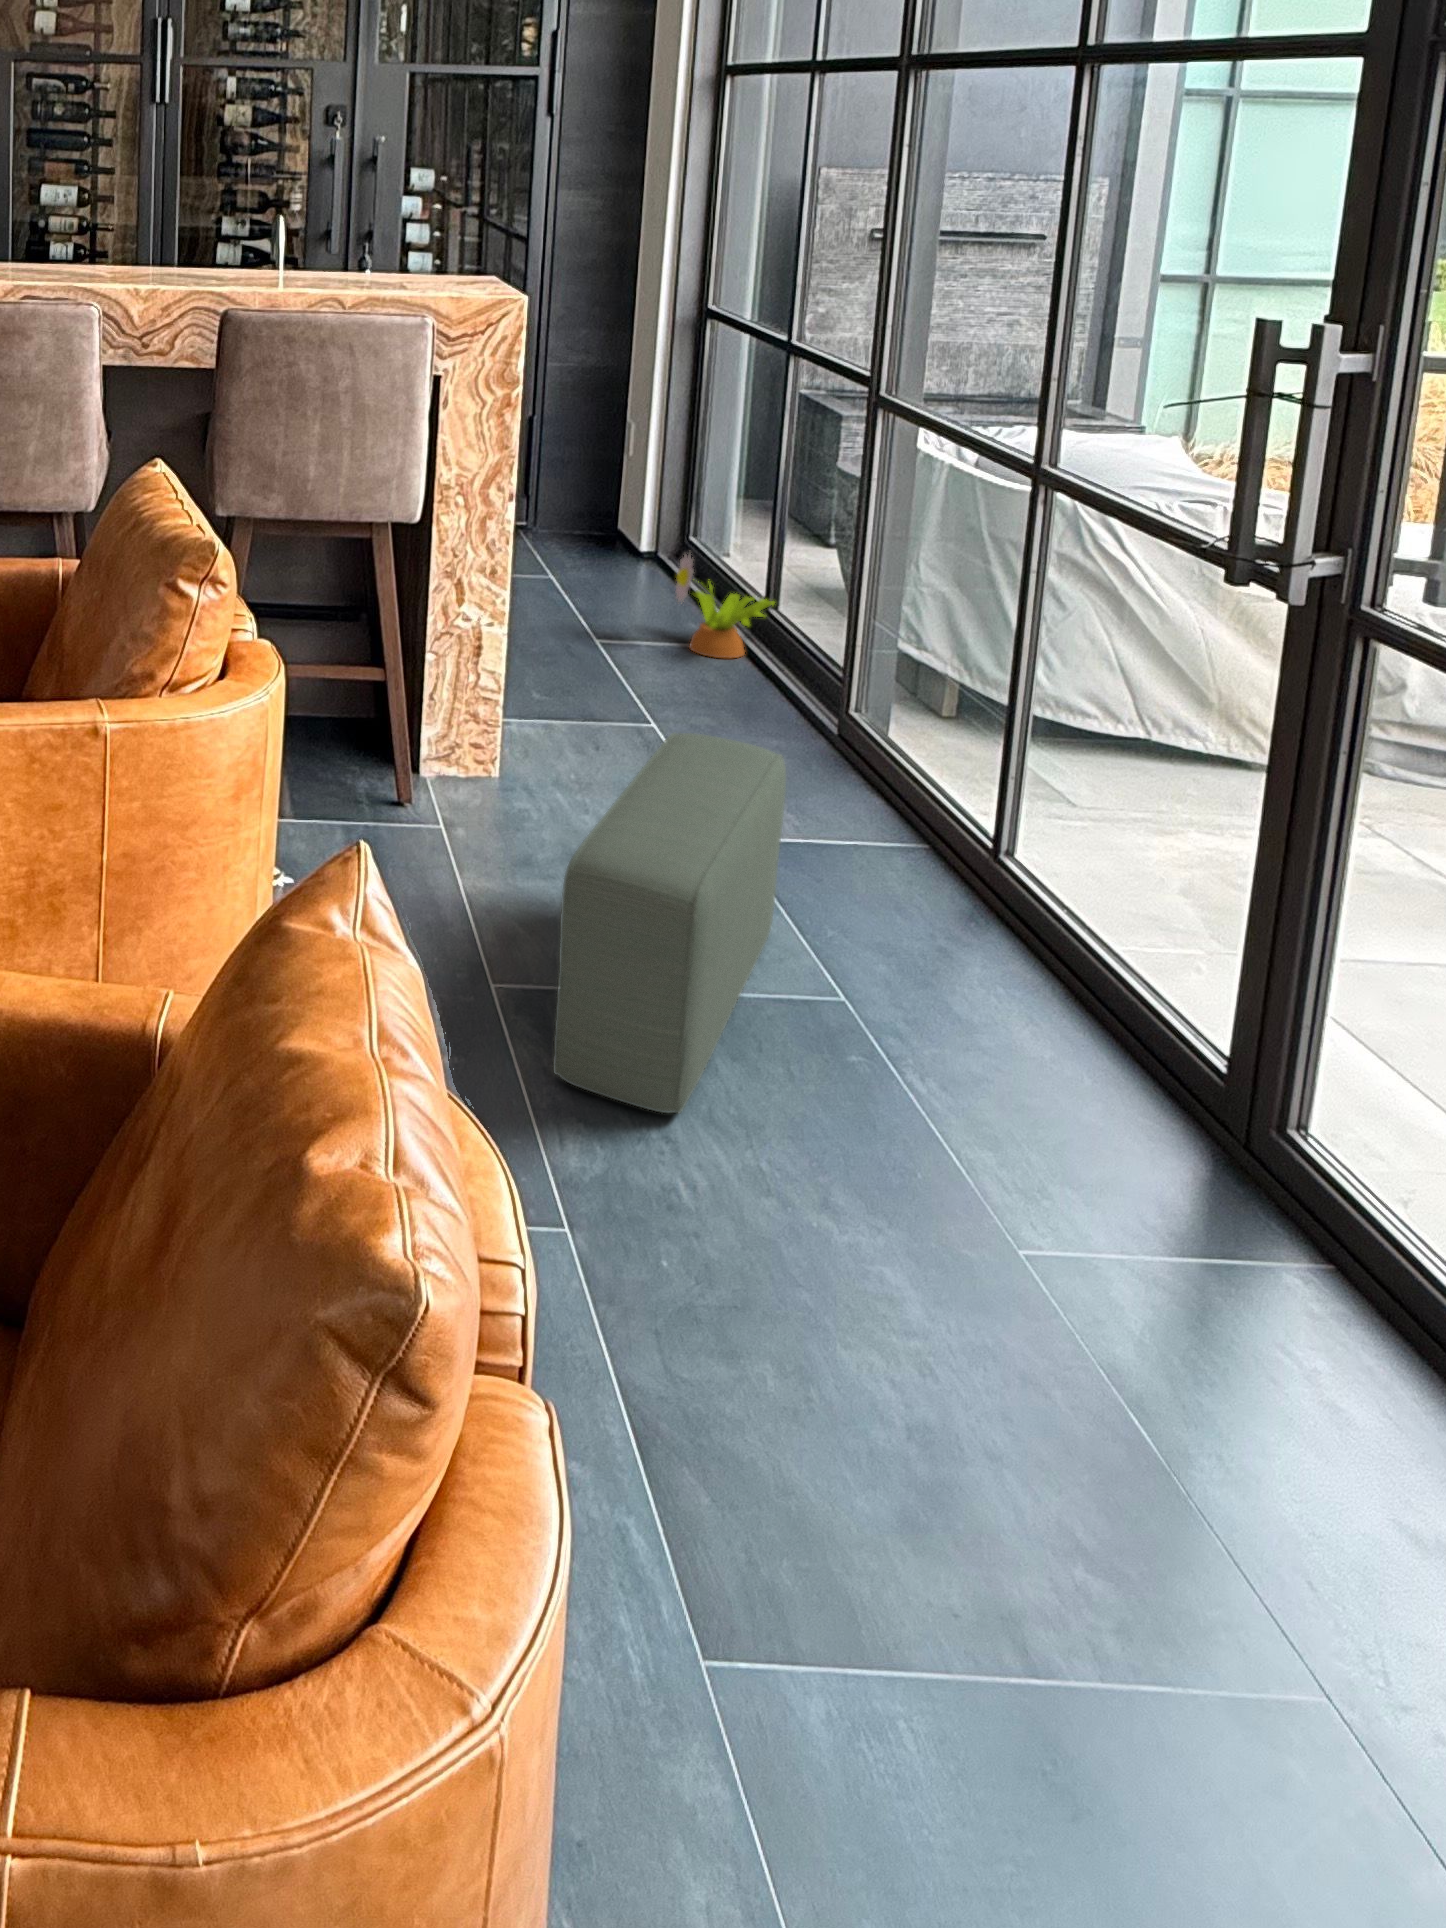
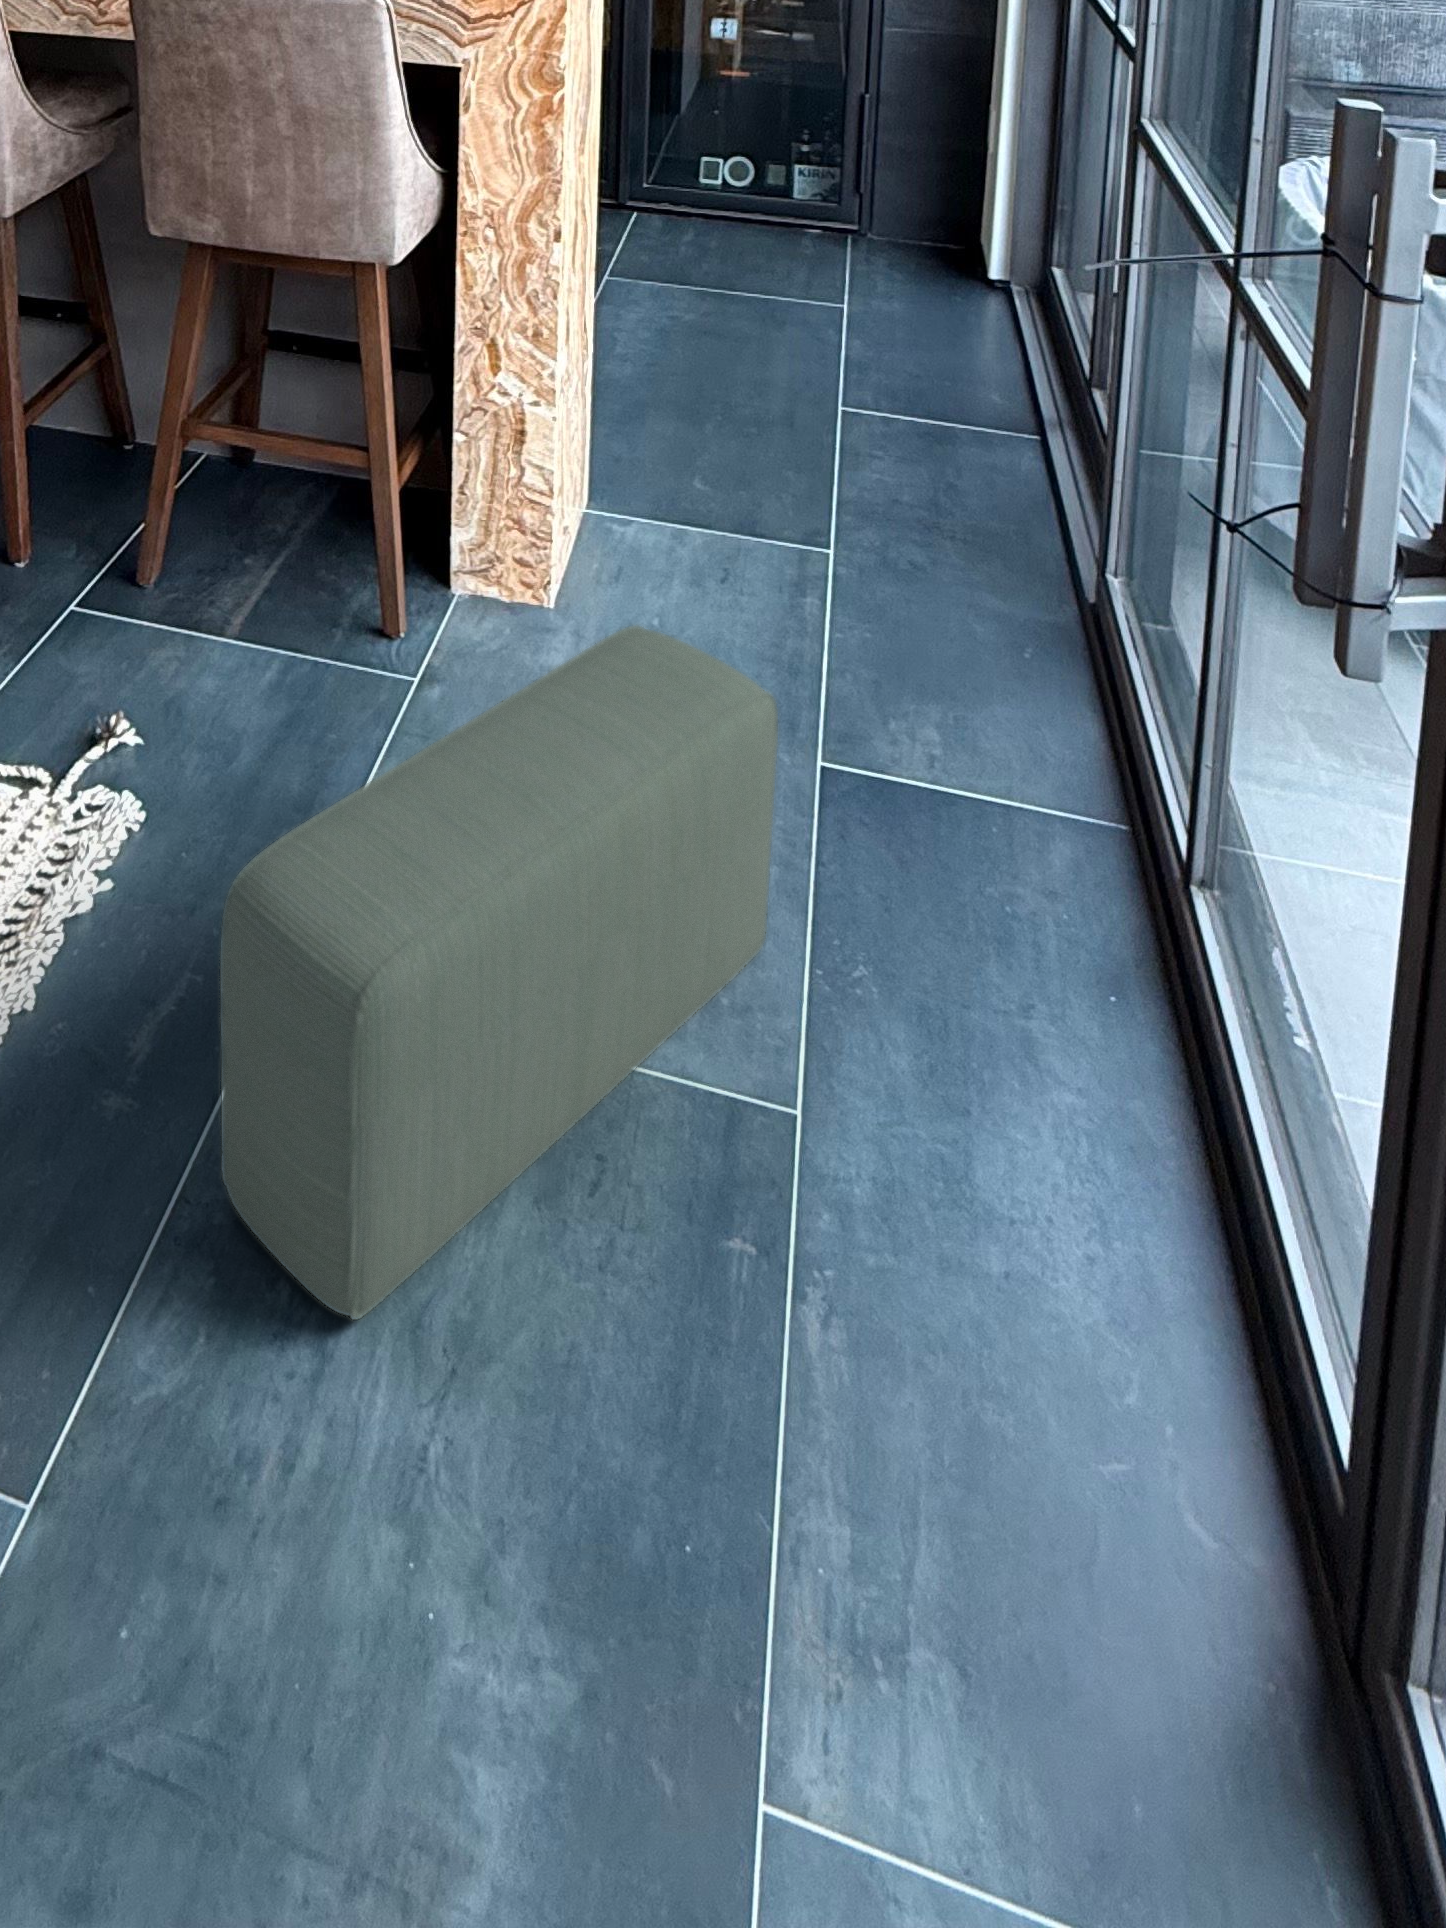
decorative plant: present [676,555,774,658] -> none [947,294,1087,446]

